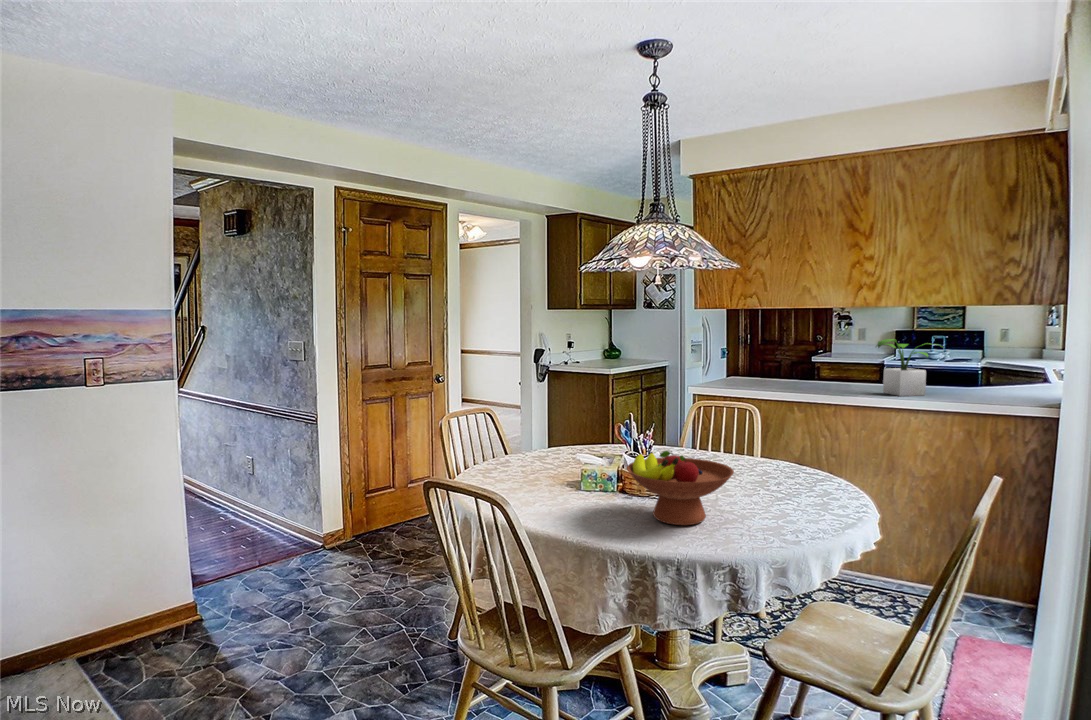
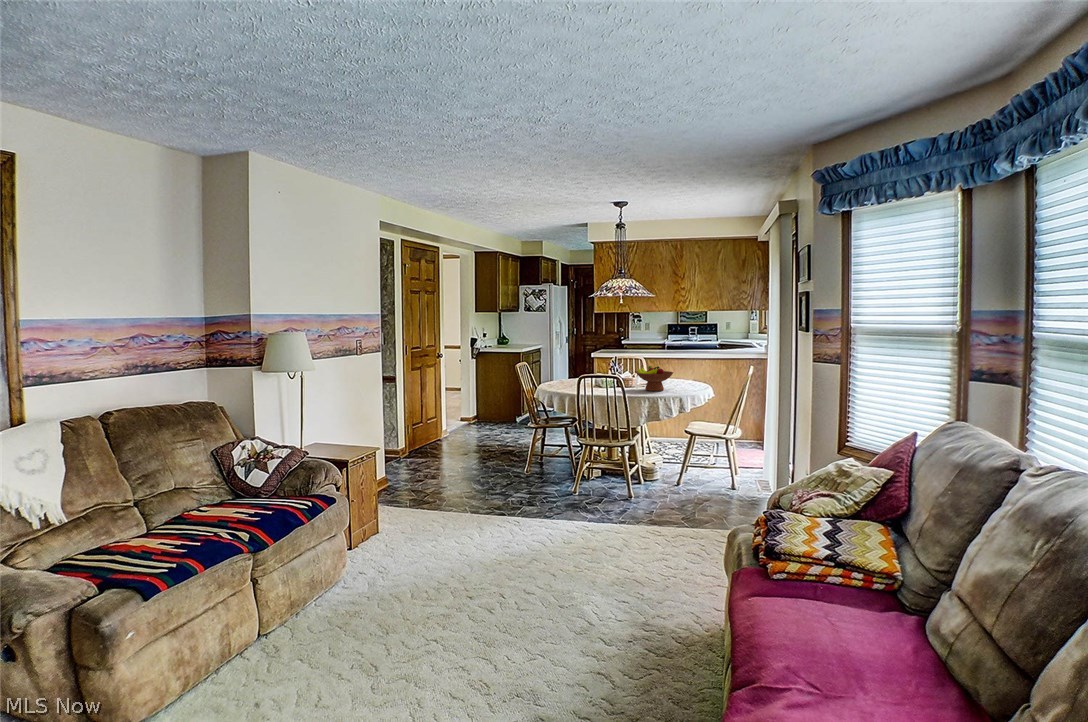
potted plant: present [877,339,928,396] -> none [686,327,716,354]

